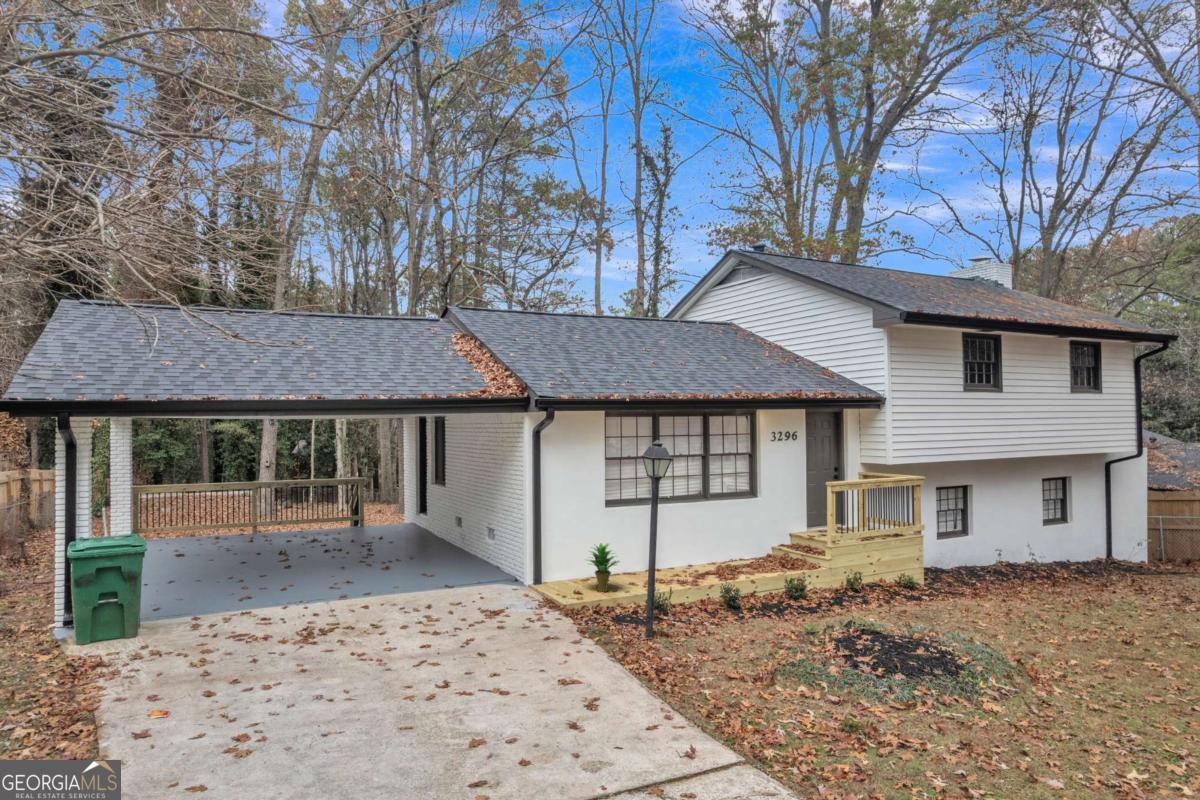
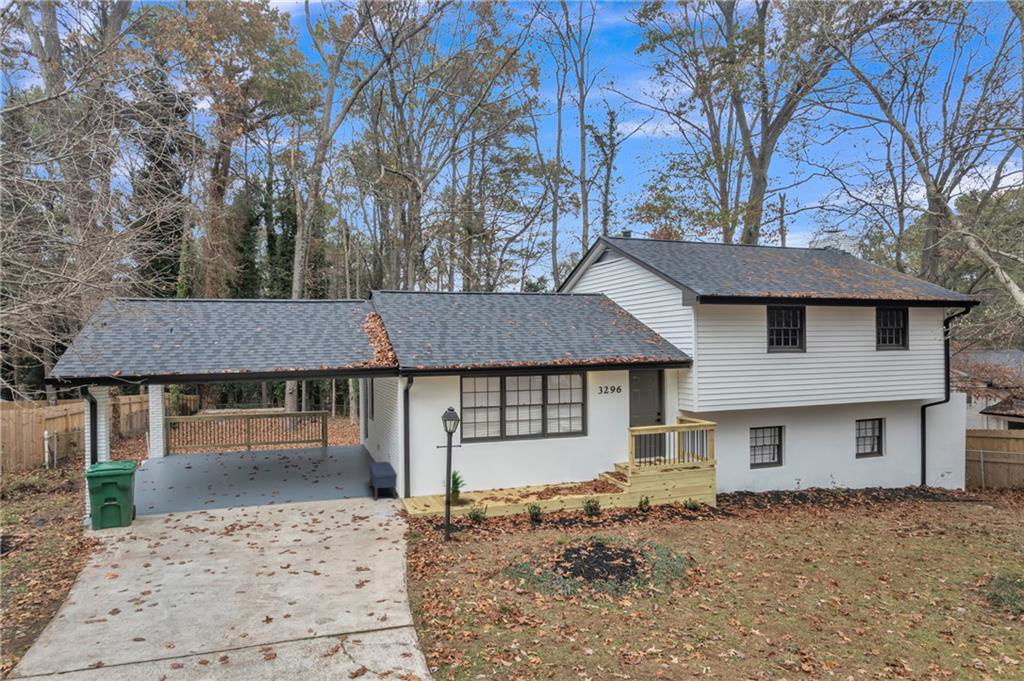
bench: none [465,537,518,589] -> present [369,462,397,501]

